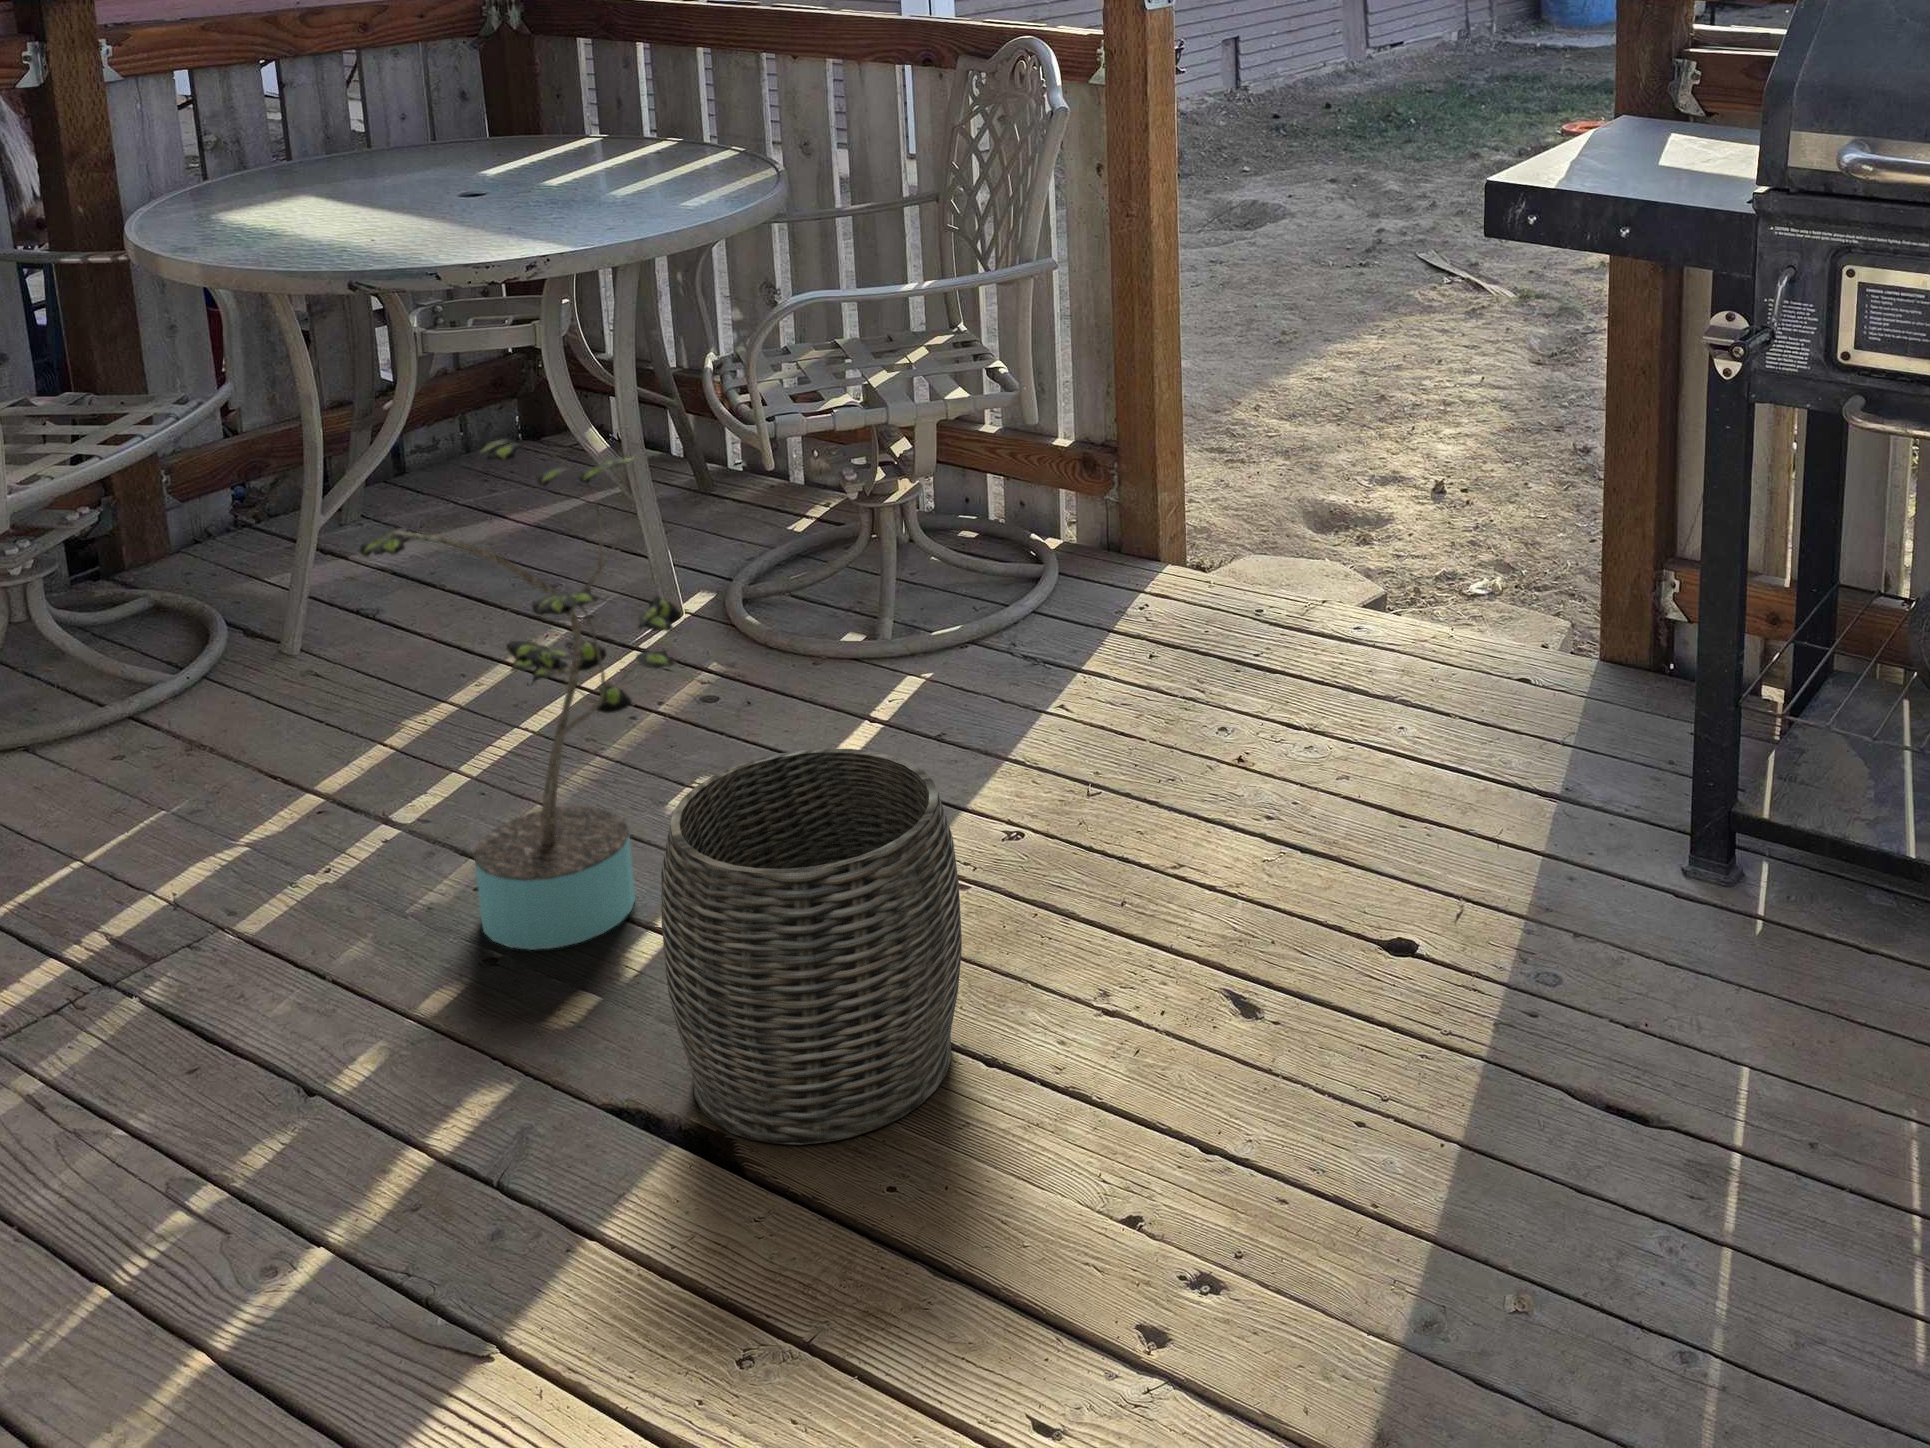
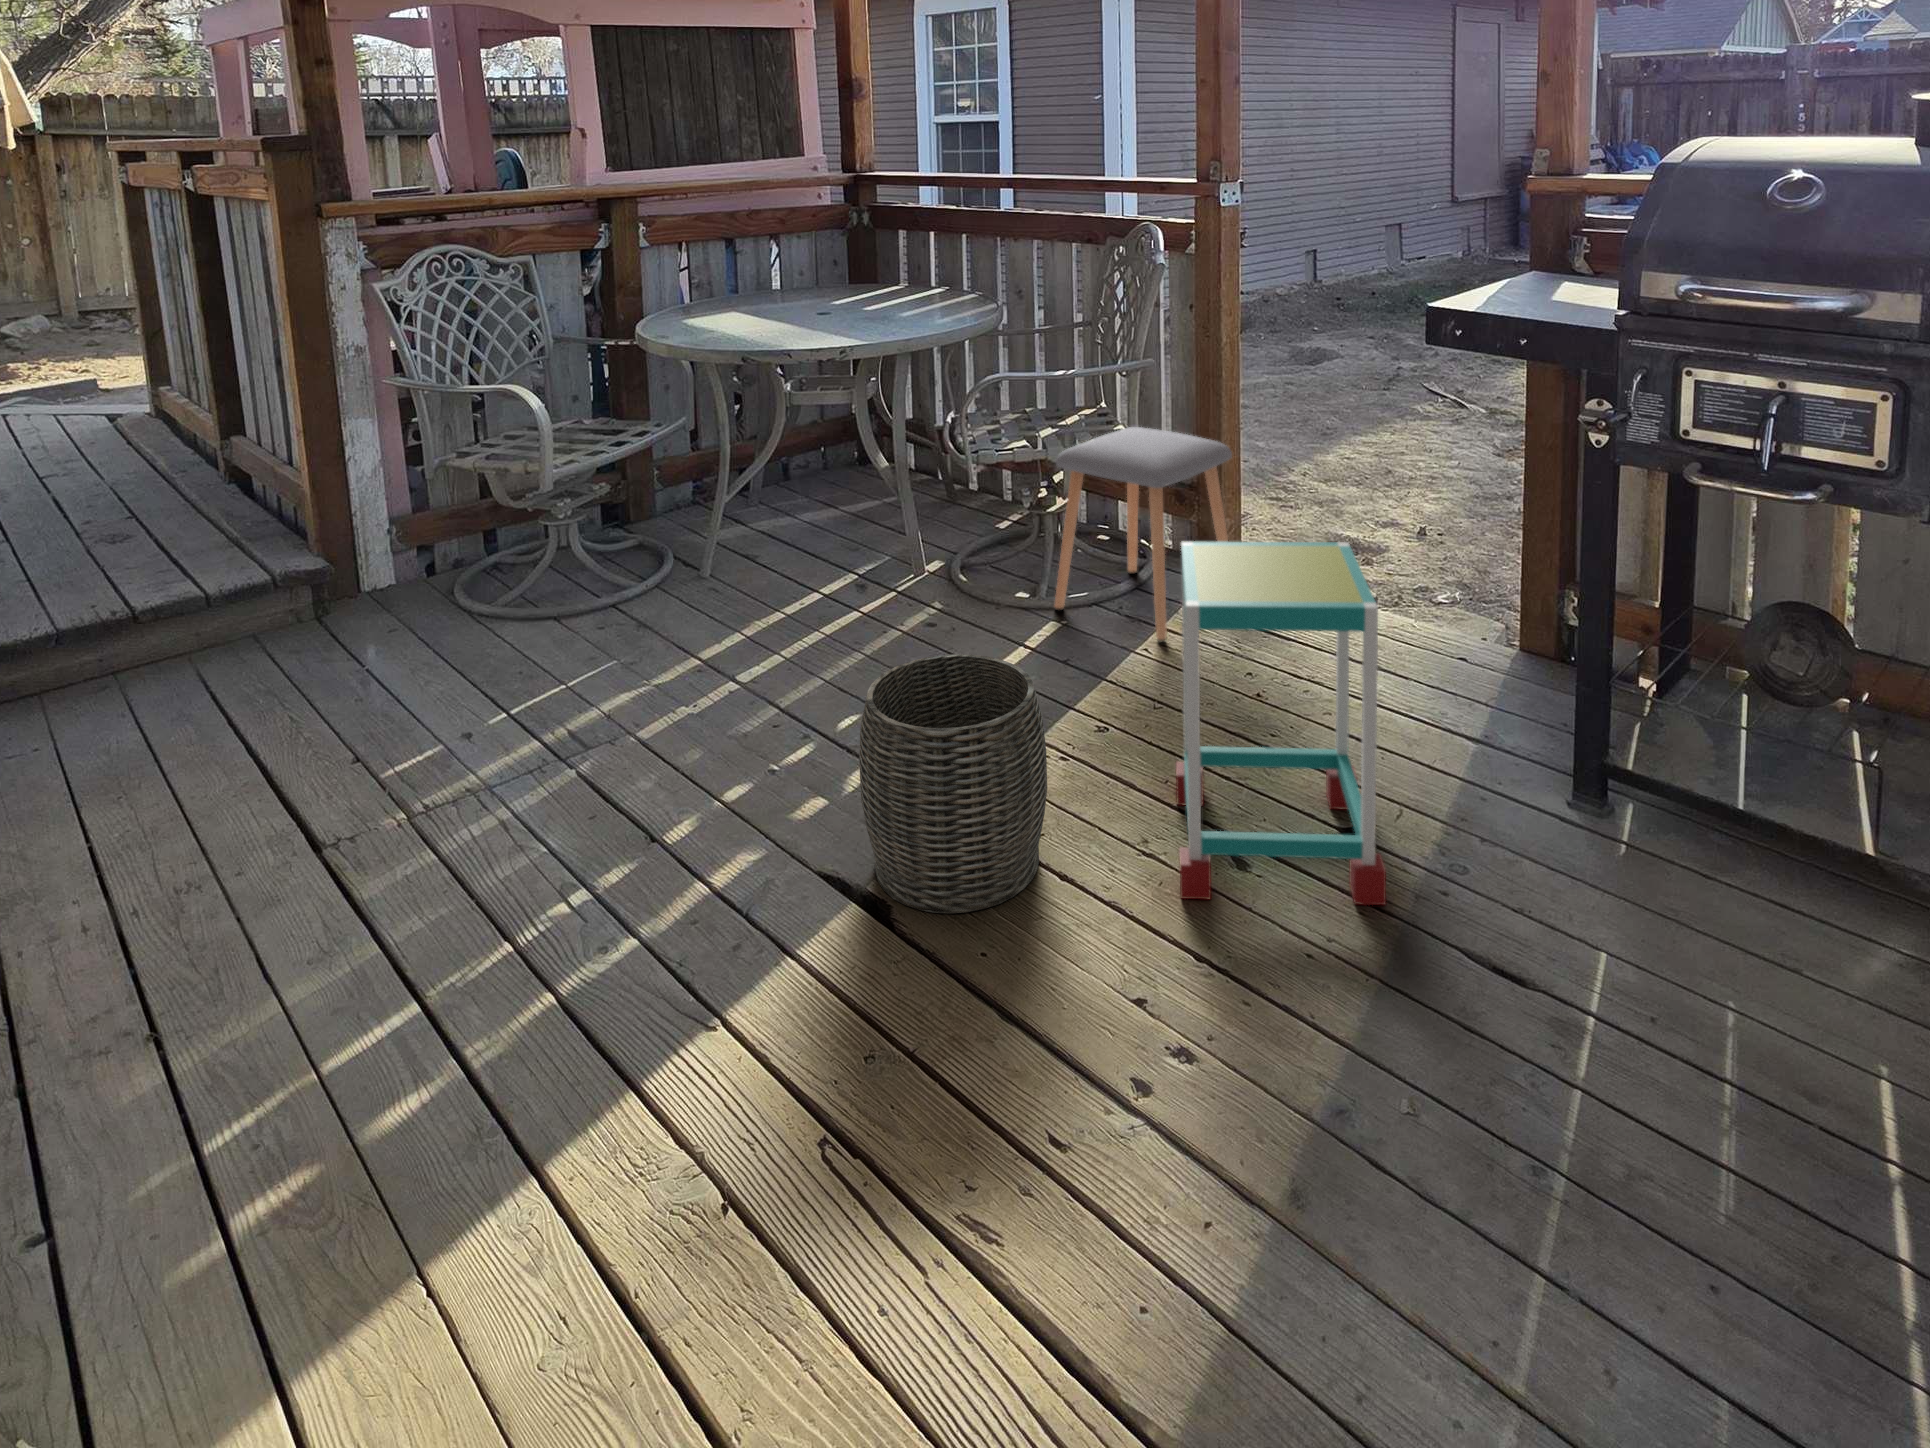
stool: none [905,363,1193,697] -> present [1055,427,1232,642]
potted plant: present [360,439,681,950] -> none [713,450,895,766]
side table: none [1141,533,1462,1073] -> present [1176,542,1386,905]

